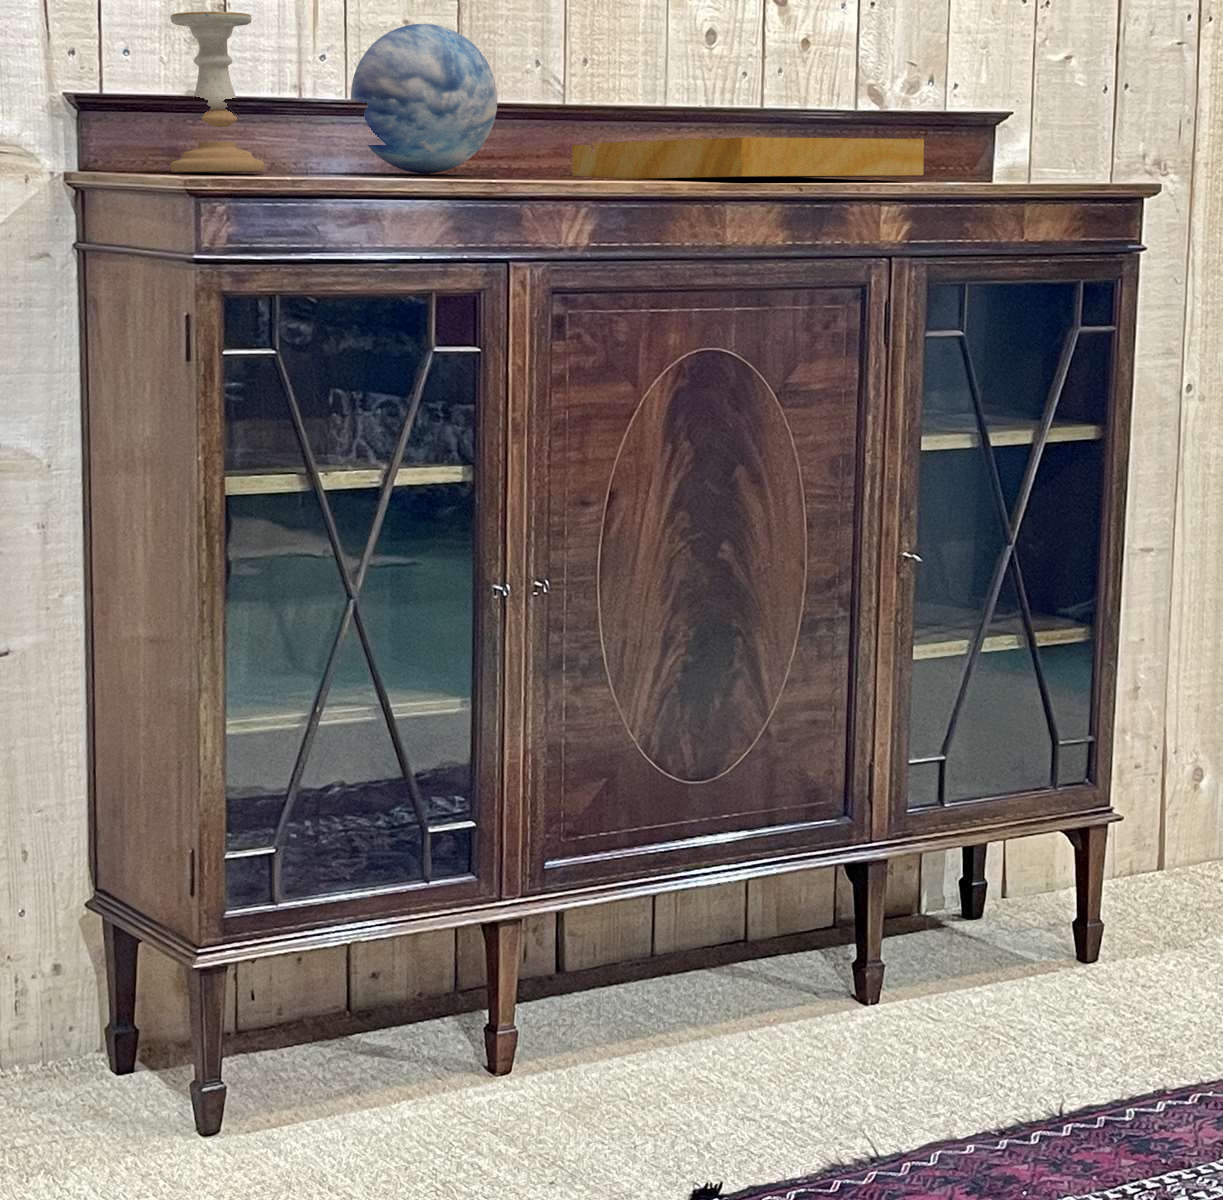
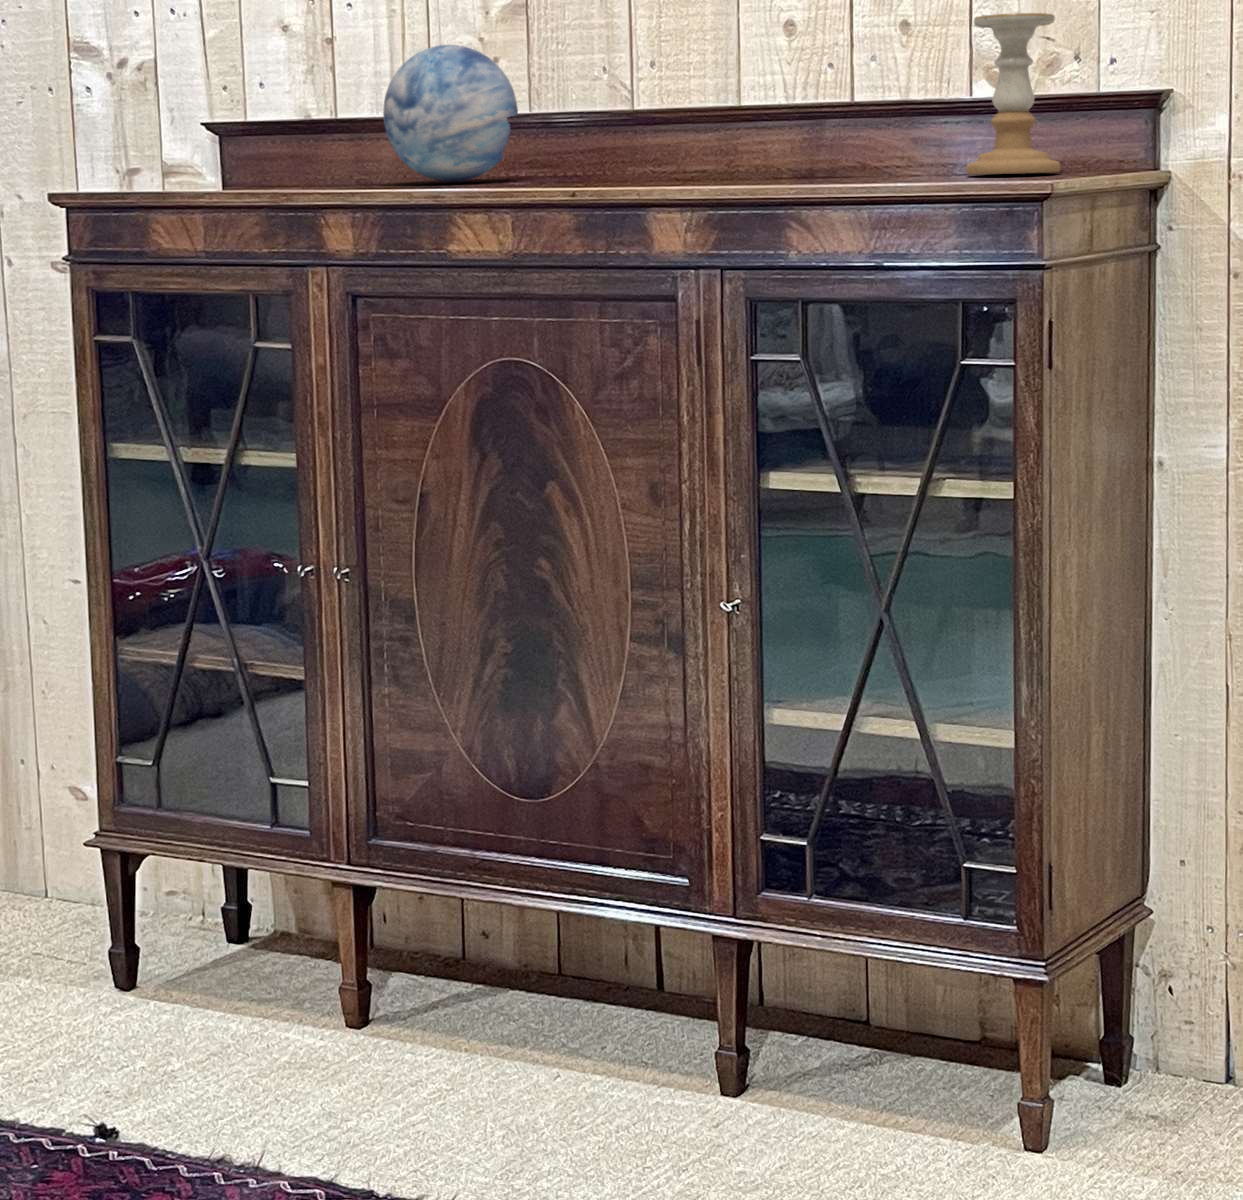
candle holder: present [170,12,265,173] -> present [966,13,1060,175]
tray: present [572,137,924,179] -> none [505,140,831,187]

